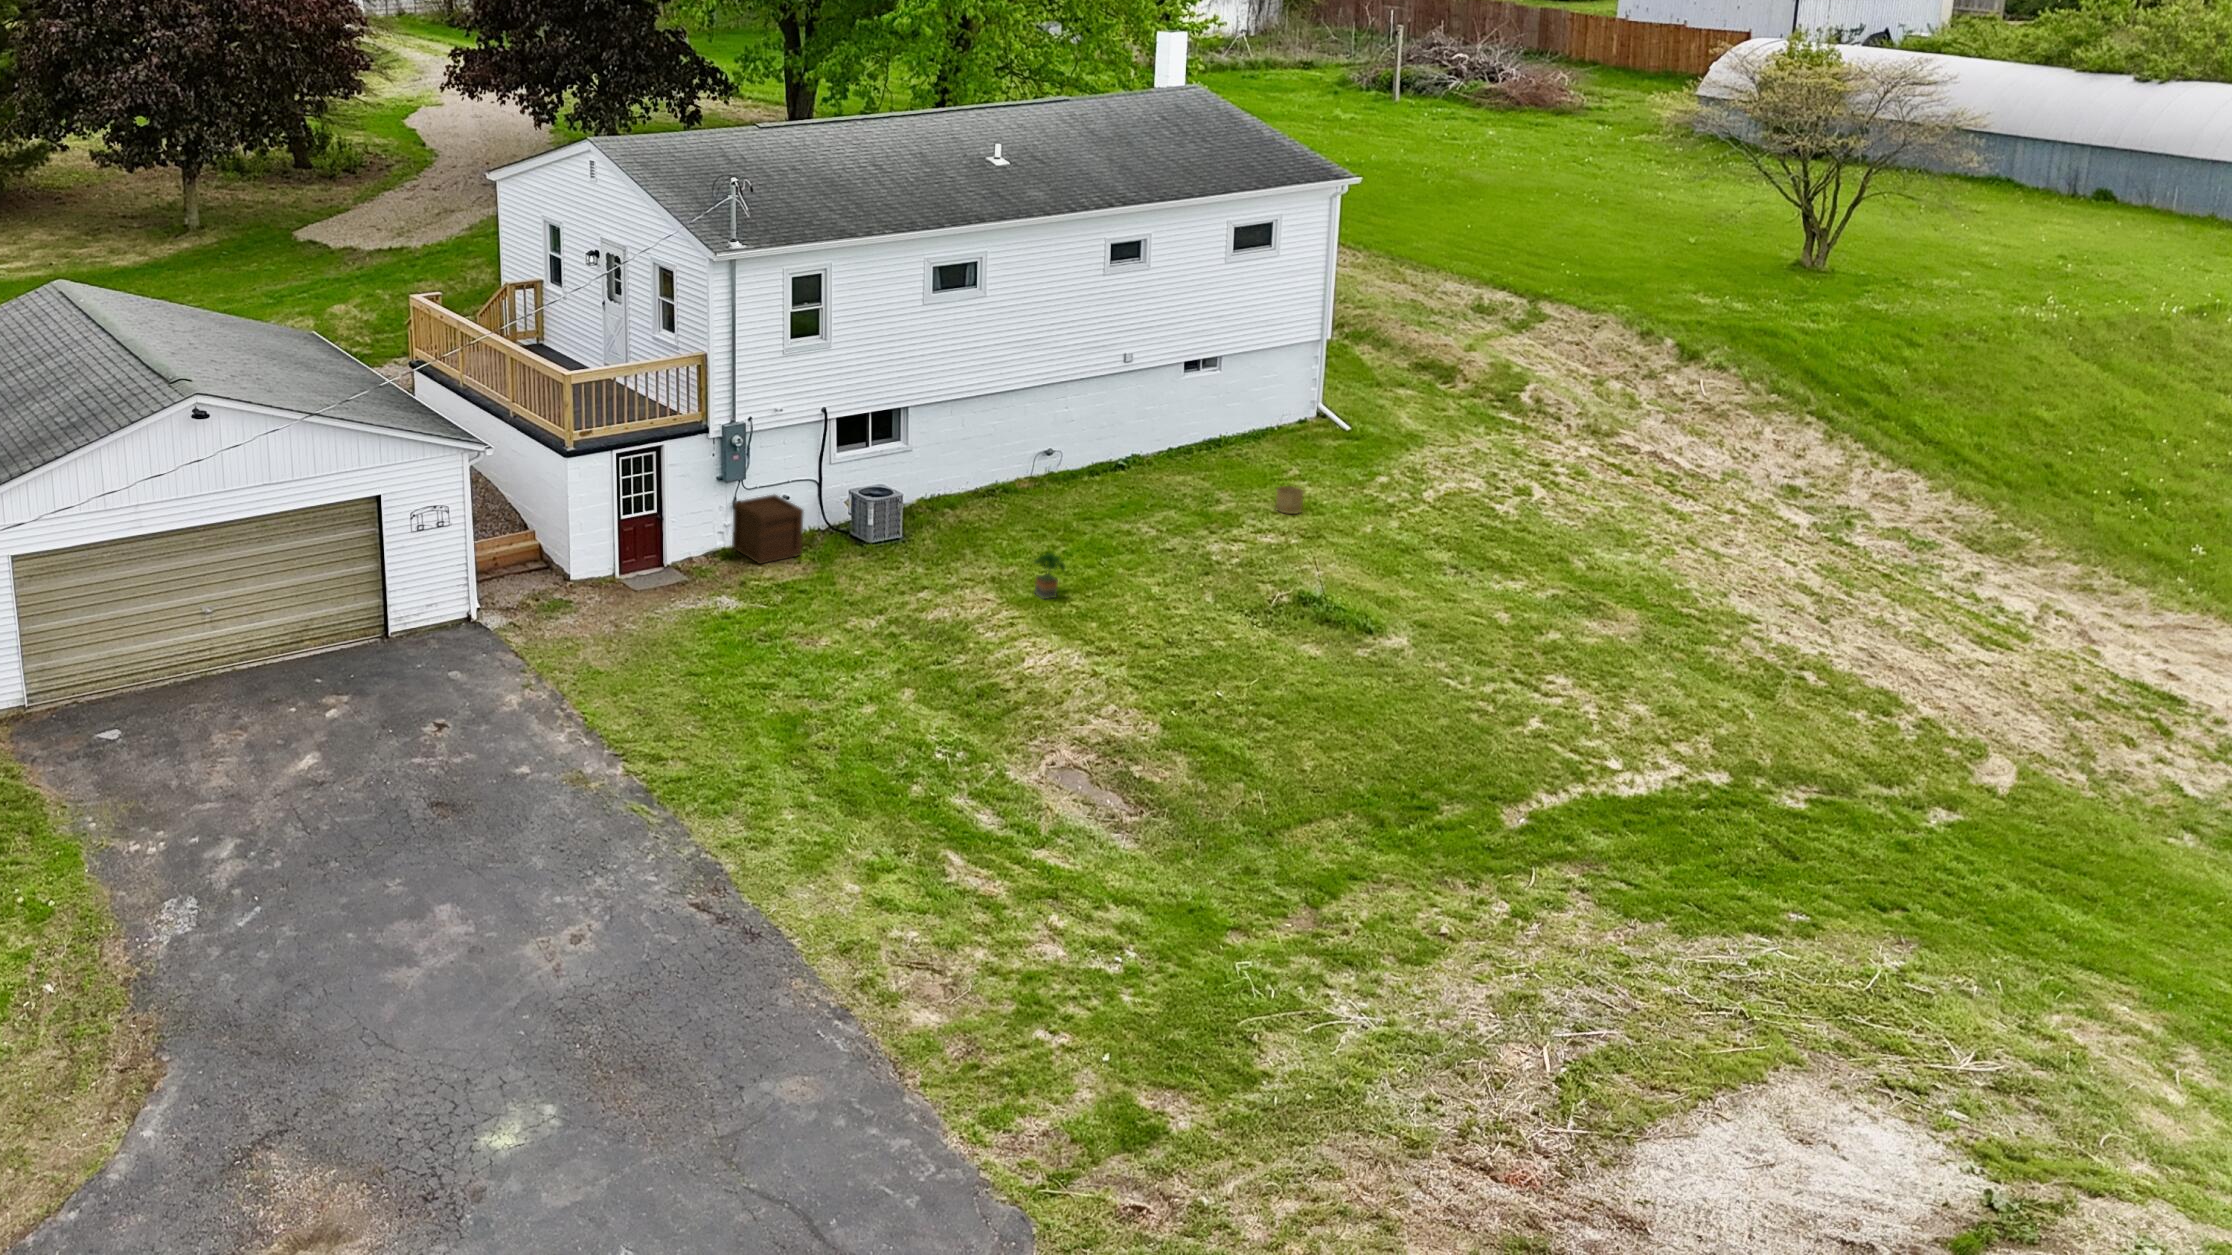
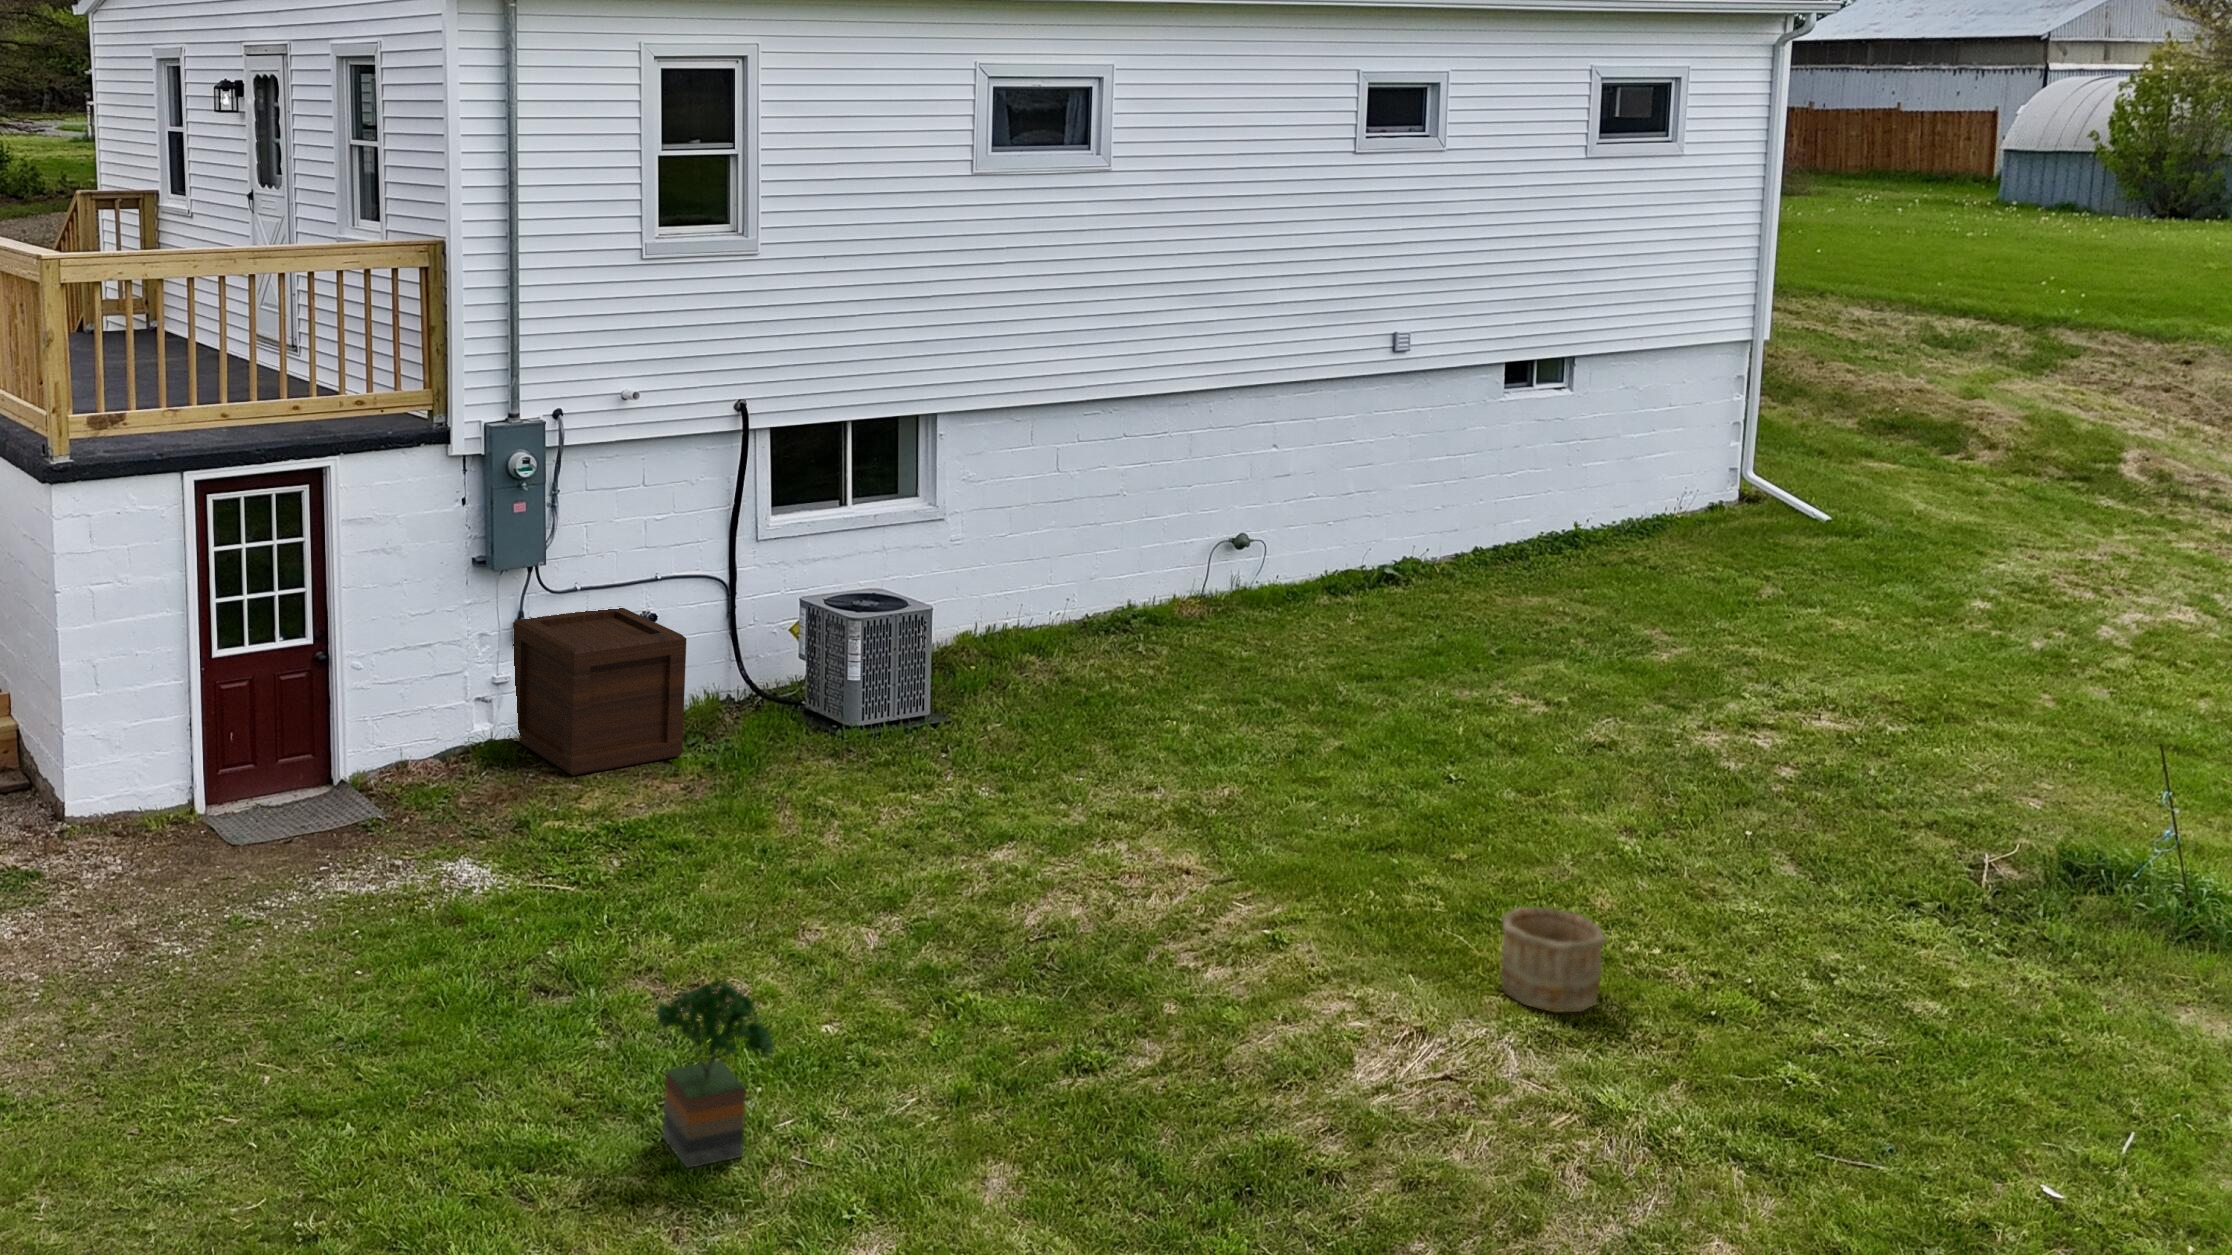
wooden bucket: present [1276,486,1304,514] -> present [1502,907,1606,1012]
potted tree: present [1035,553,1066,599] -> present [655,981,775,1168]

